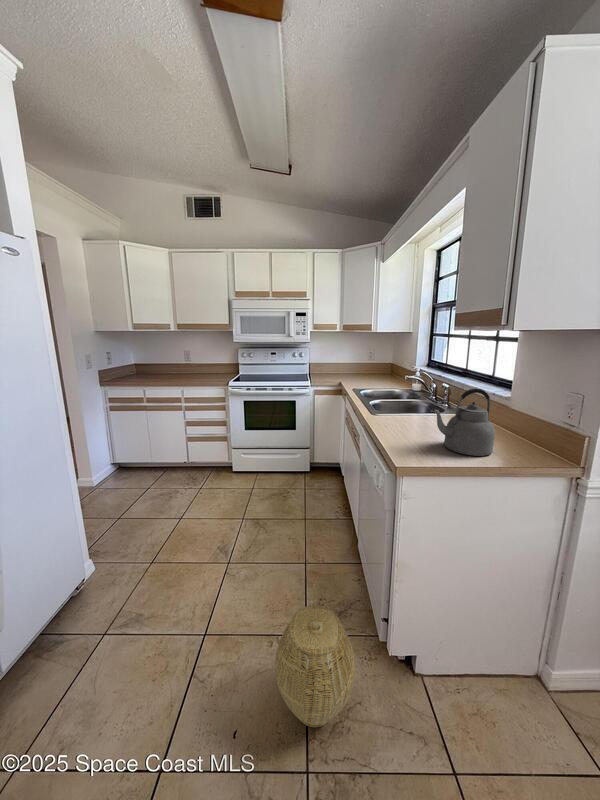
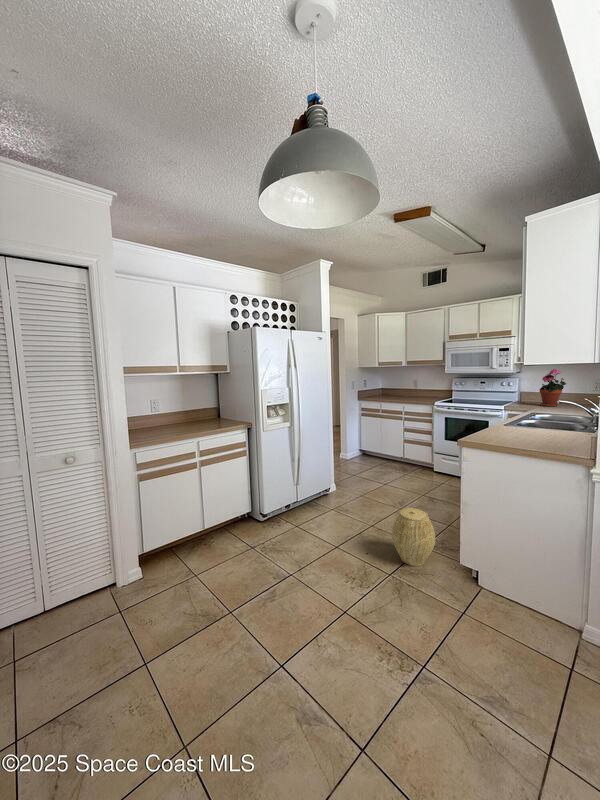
potted plant: none [331,338,354,378] -> present [539,369,566,407]
kettle: present [431,388,495,456] -> none [502,400,551,443]

